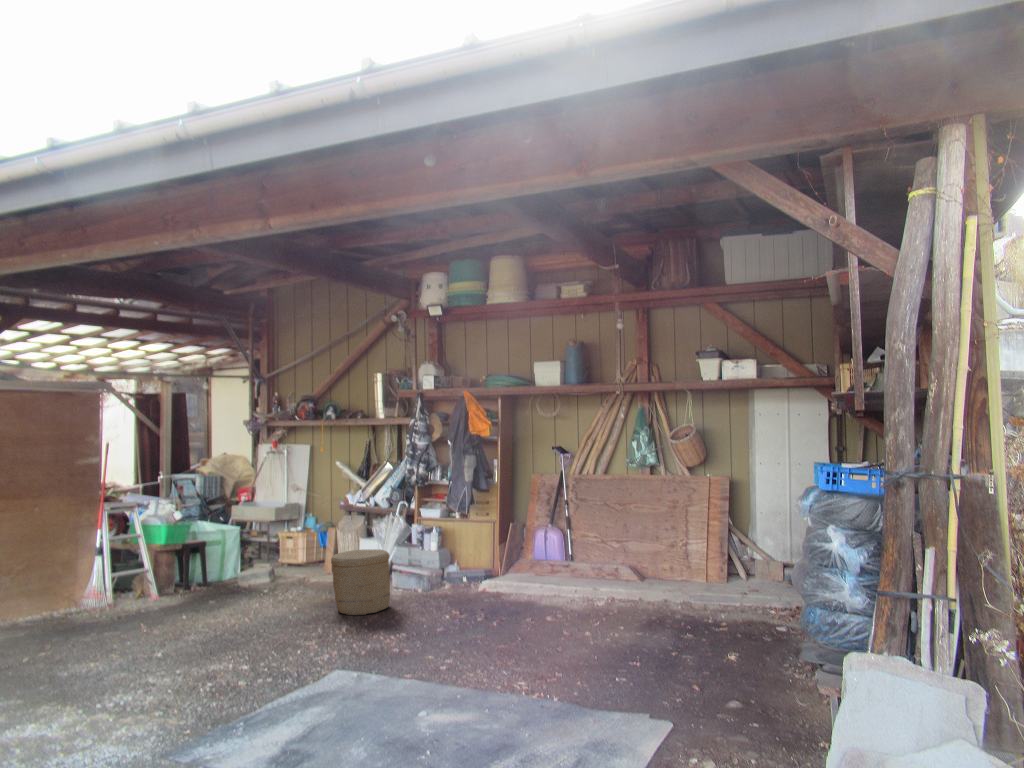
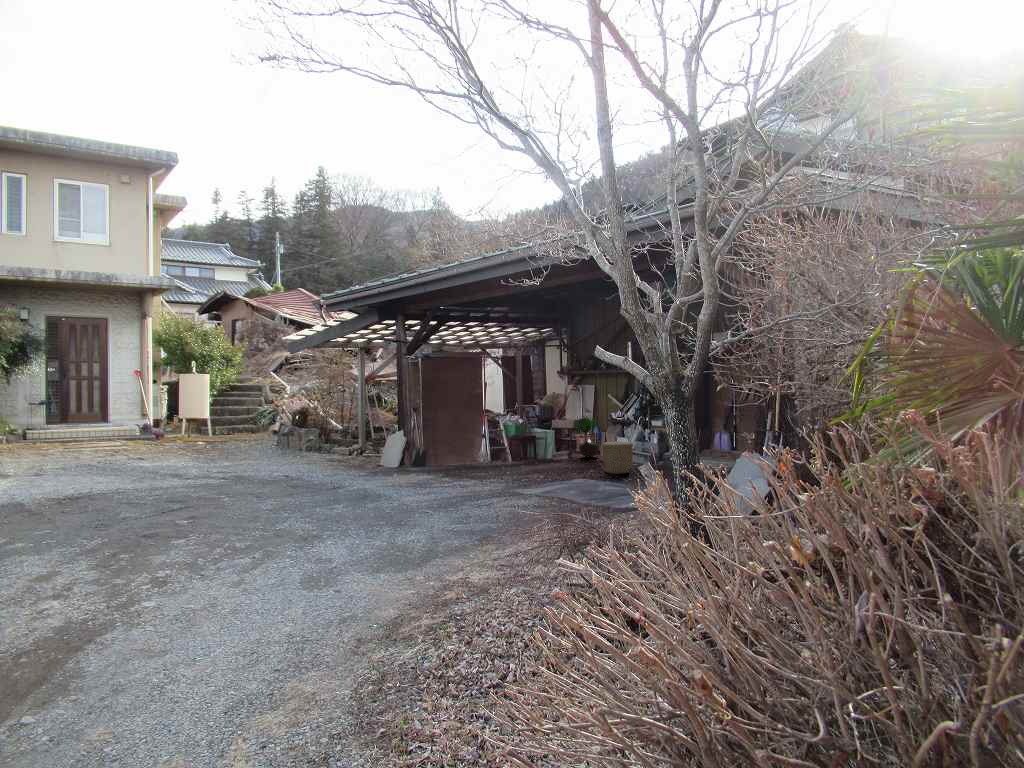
potted tree: none [270,494,321,575] -> present [574,416,599,458]

